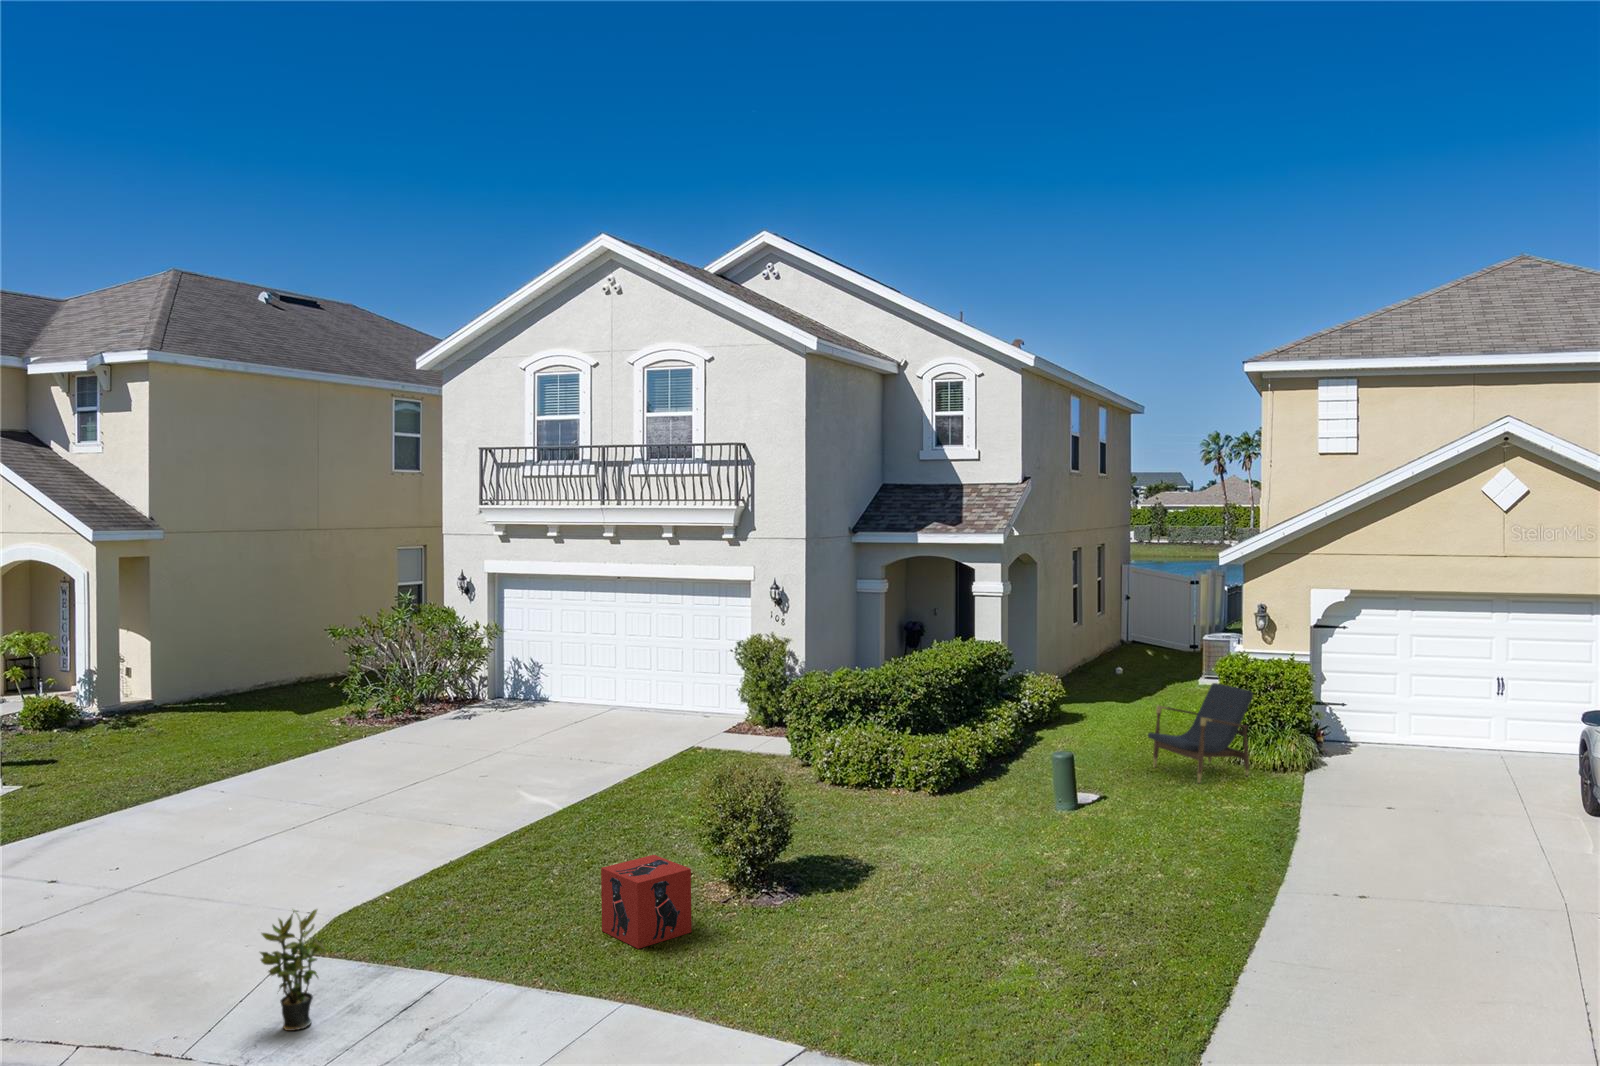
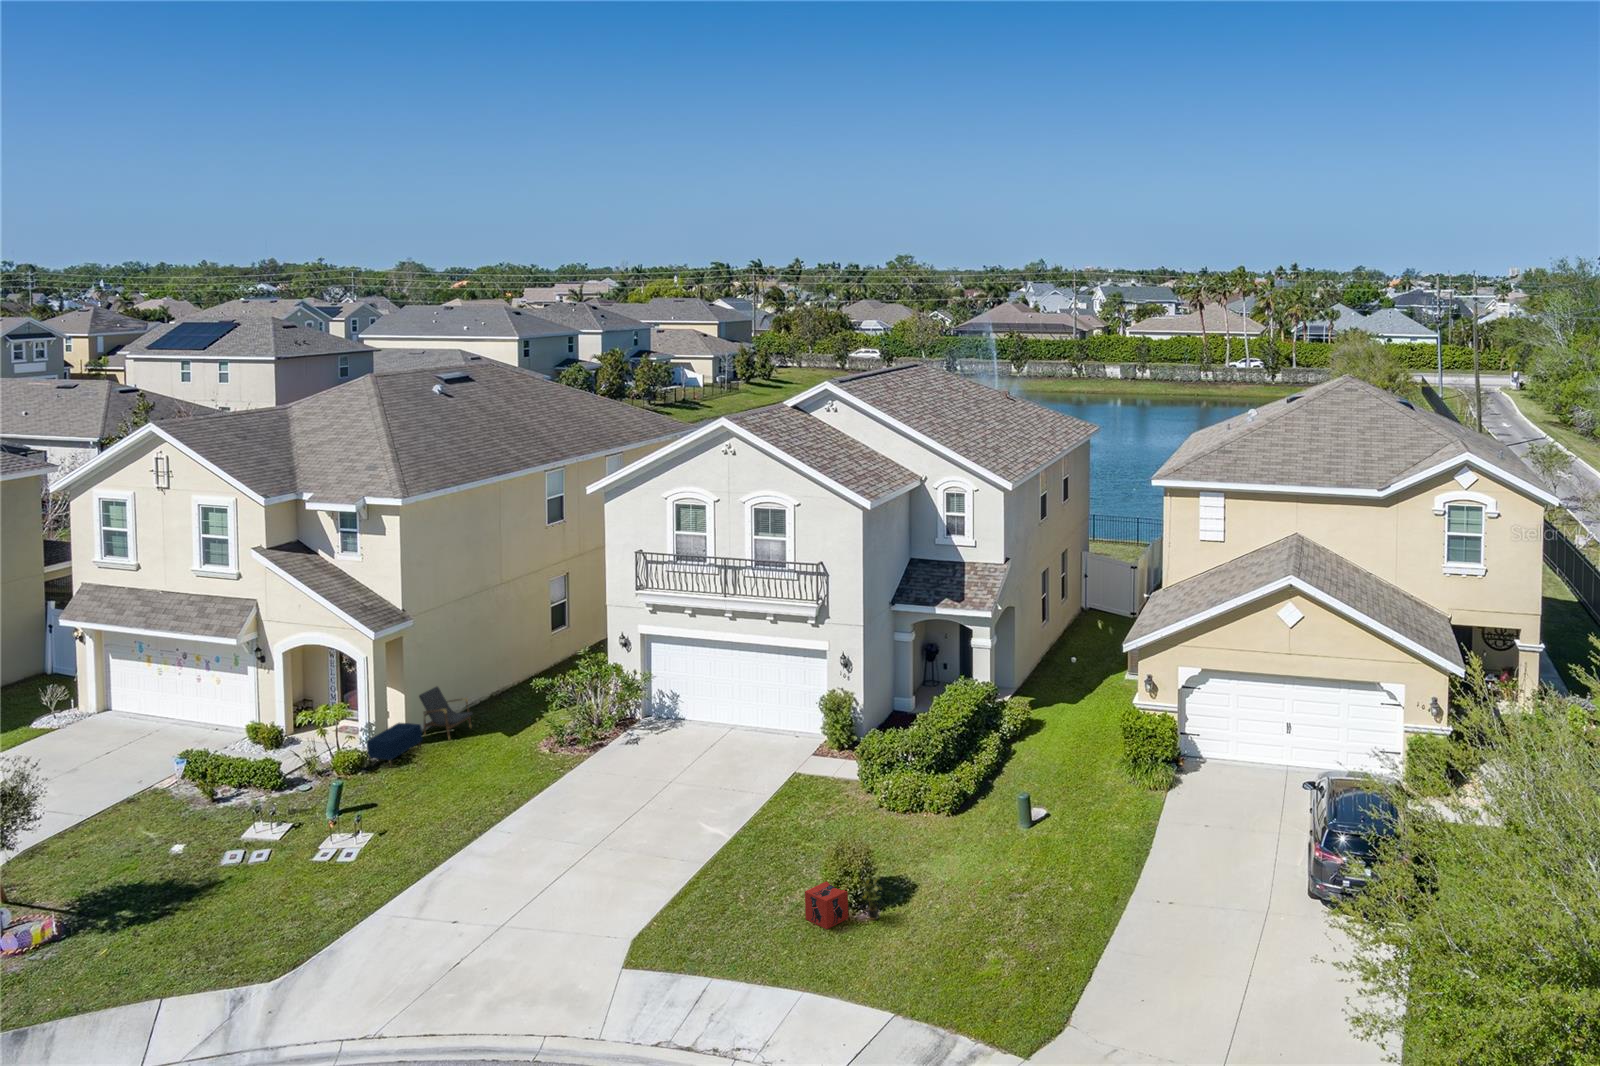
bench: none [34,679,140,734] -> present [367,723,423,767]
lounge chair: present [1148,683,1253,783] -> present [419,686,473,739]
potted plant: present [260,909,326,1031] -> present [861,875,882,920]

